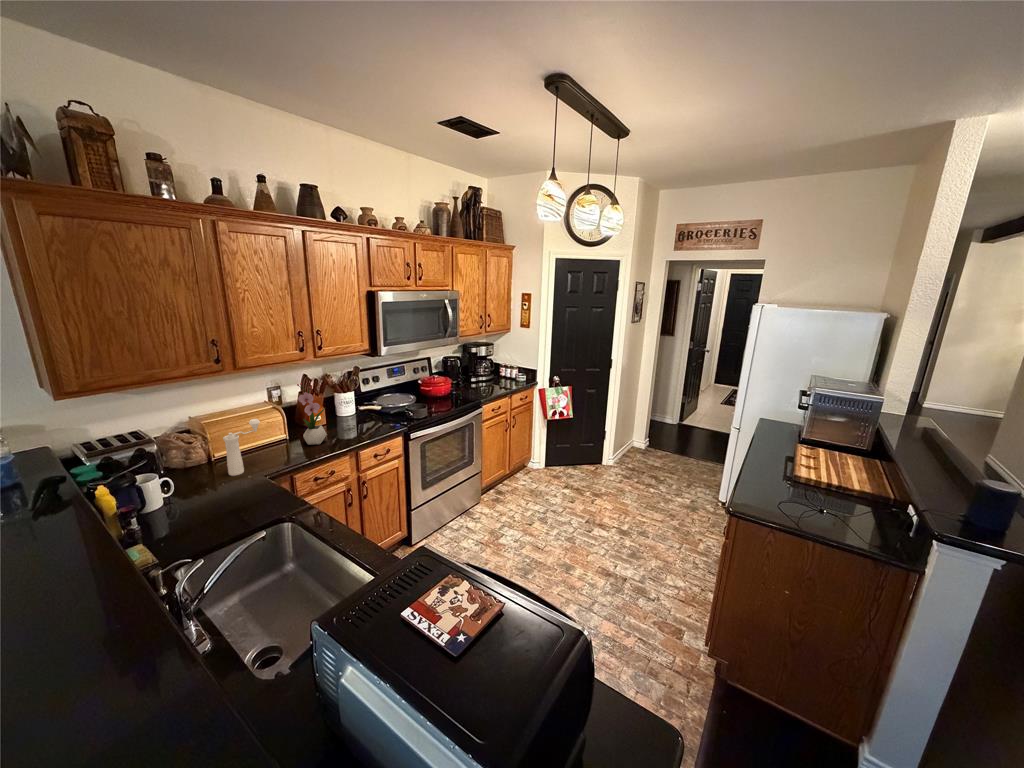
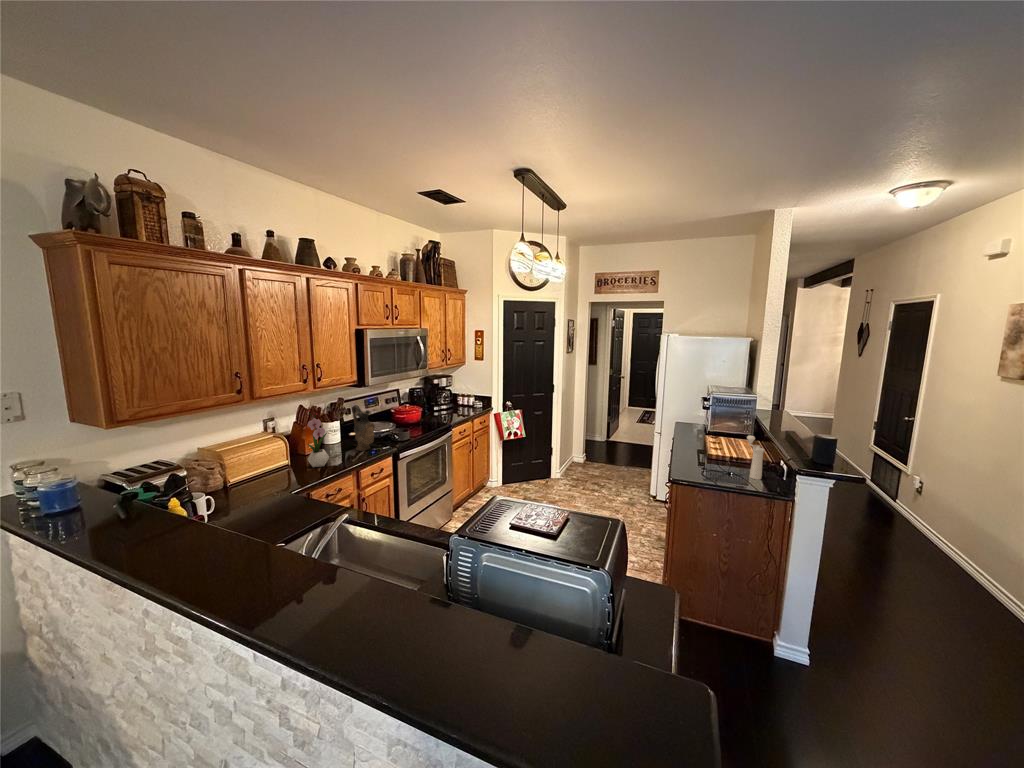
ceramic pitcher: none [362,377,385,428] -> present [352,405,375,451]
pepper mill: present [223,419,260,476] -> present [747,435,764,480]

